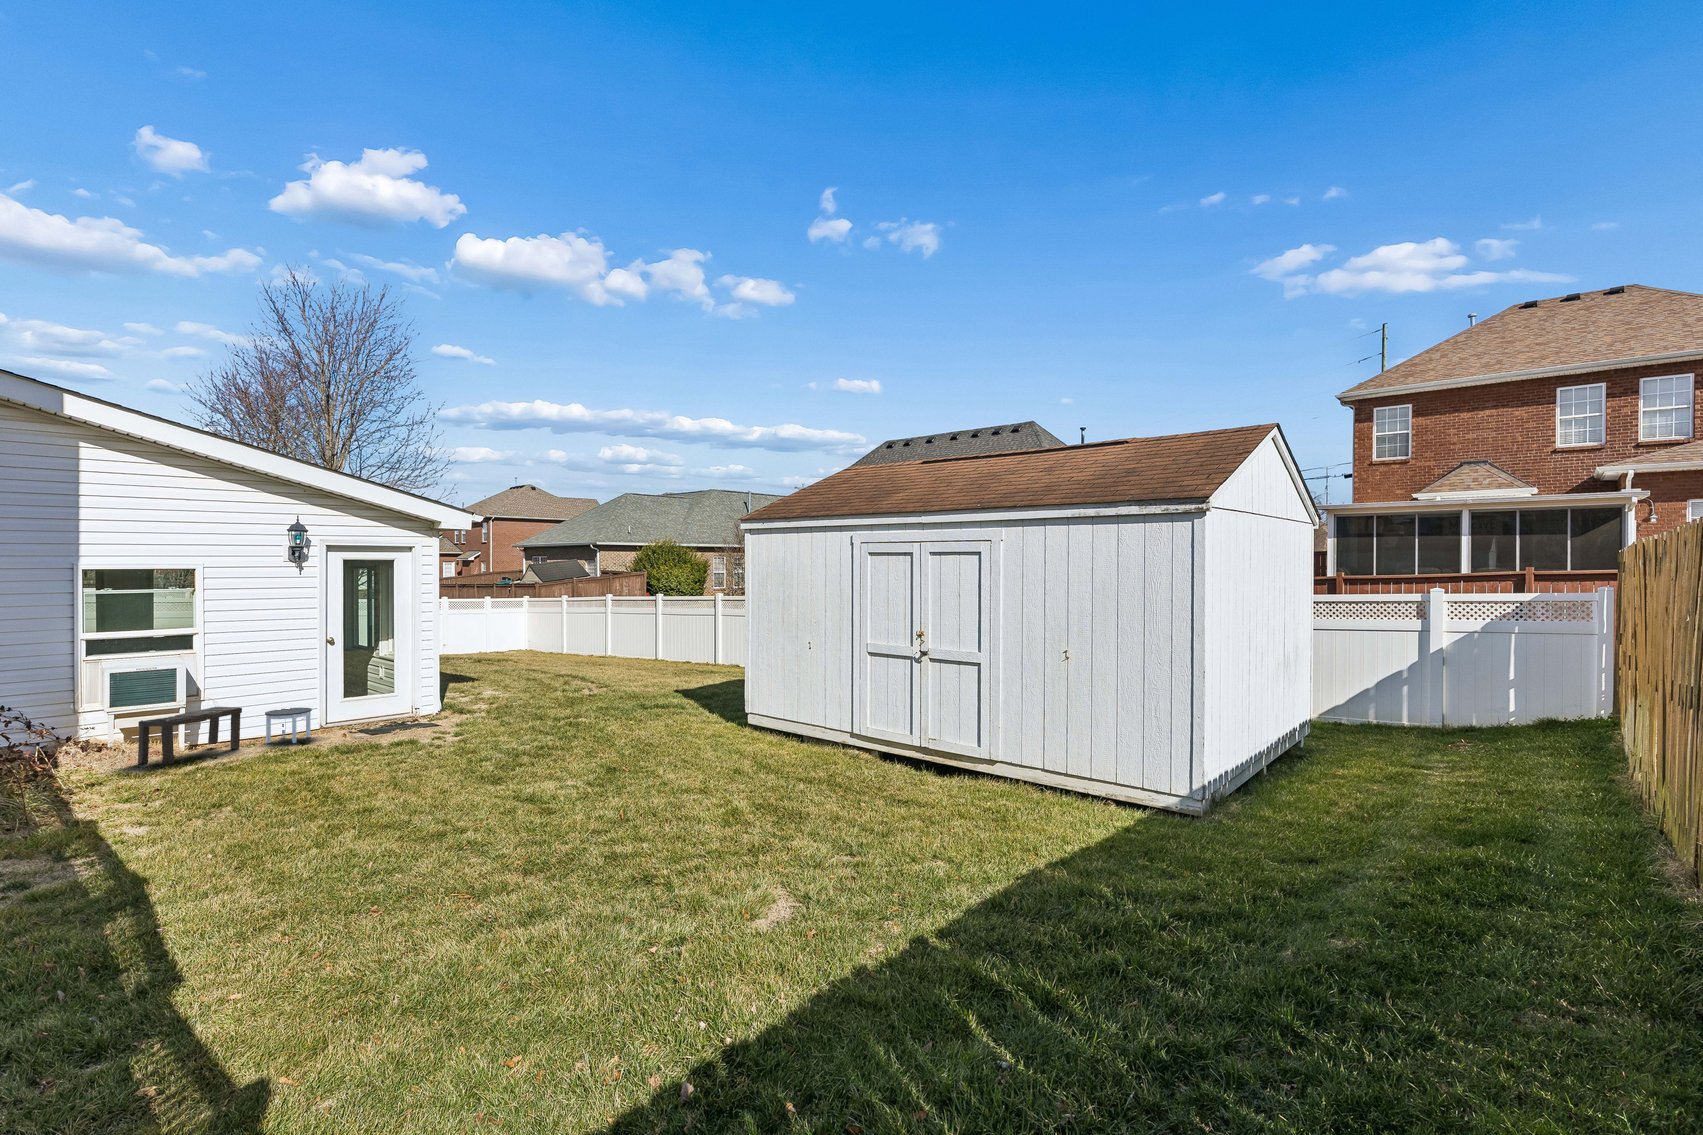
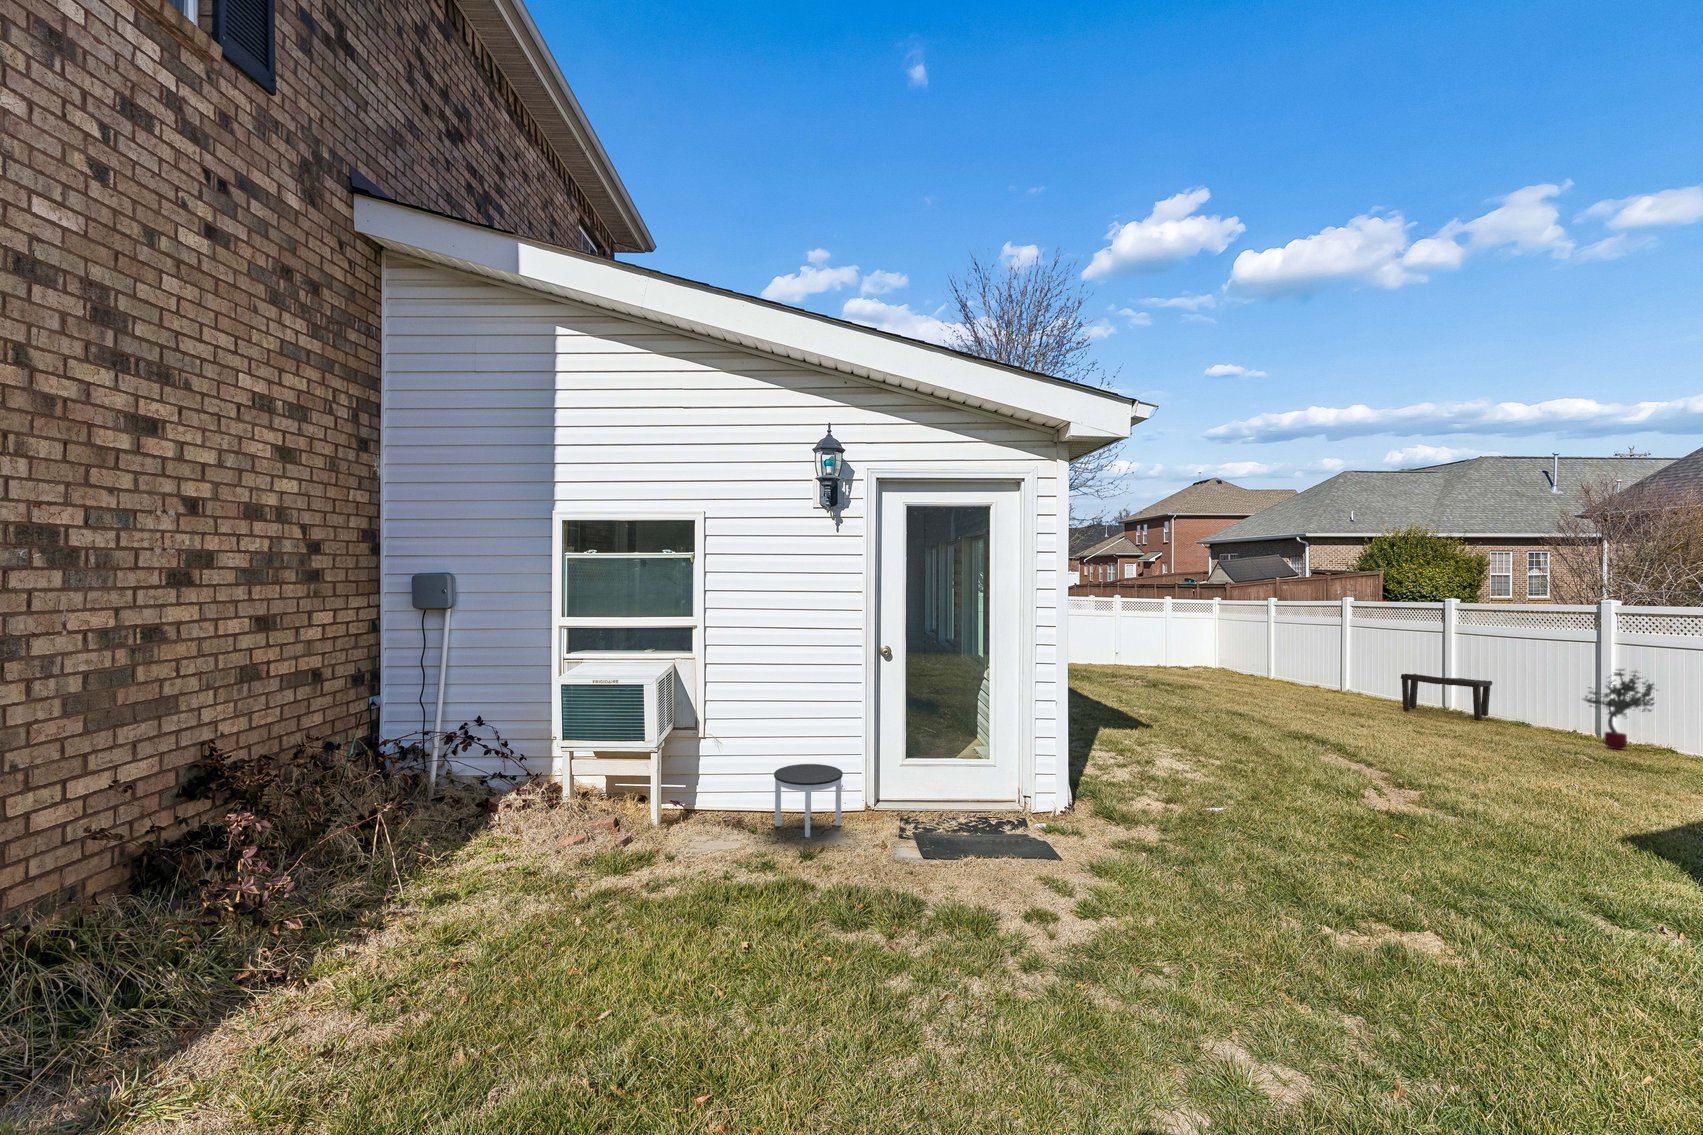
potted tree: none [690,627,714,665] -> present [1583,669,1655,750]
bench: present [138,707,242,765] -> present [1401,674,1492,721]

